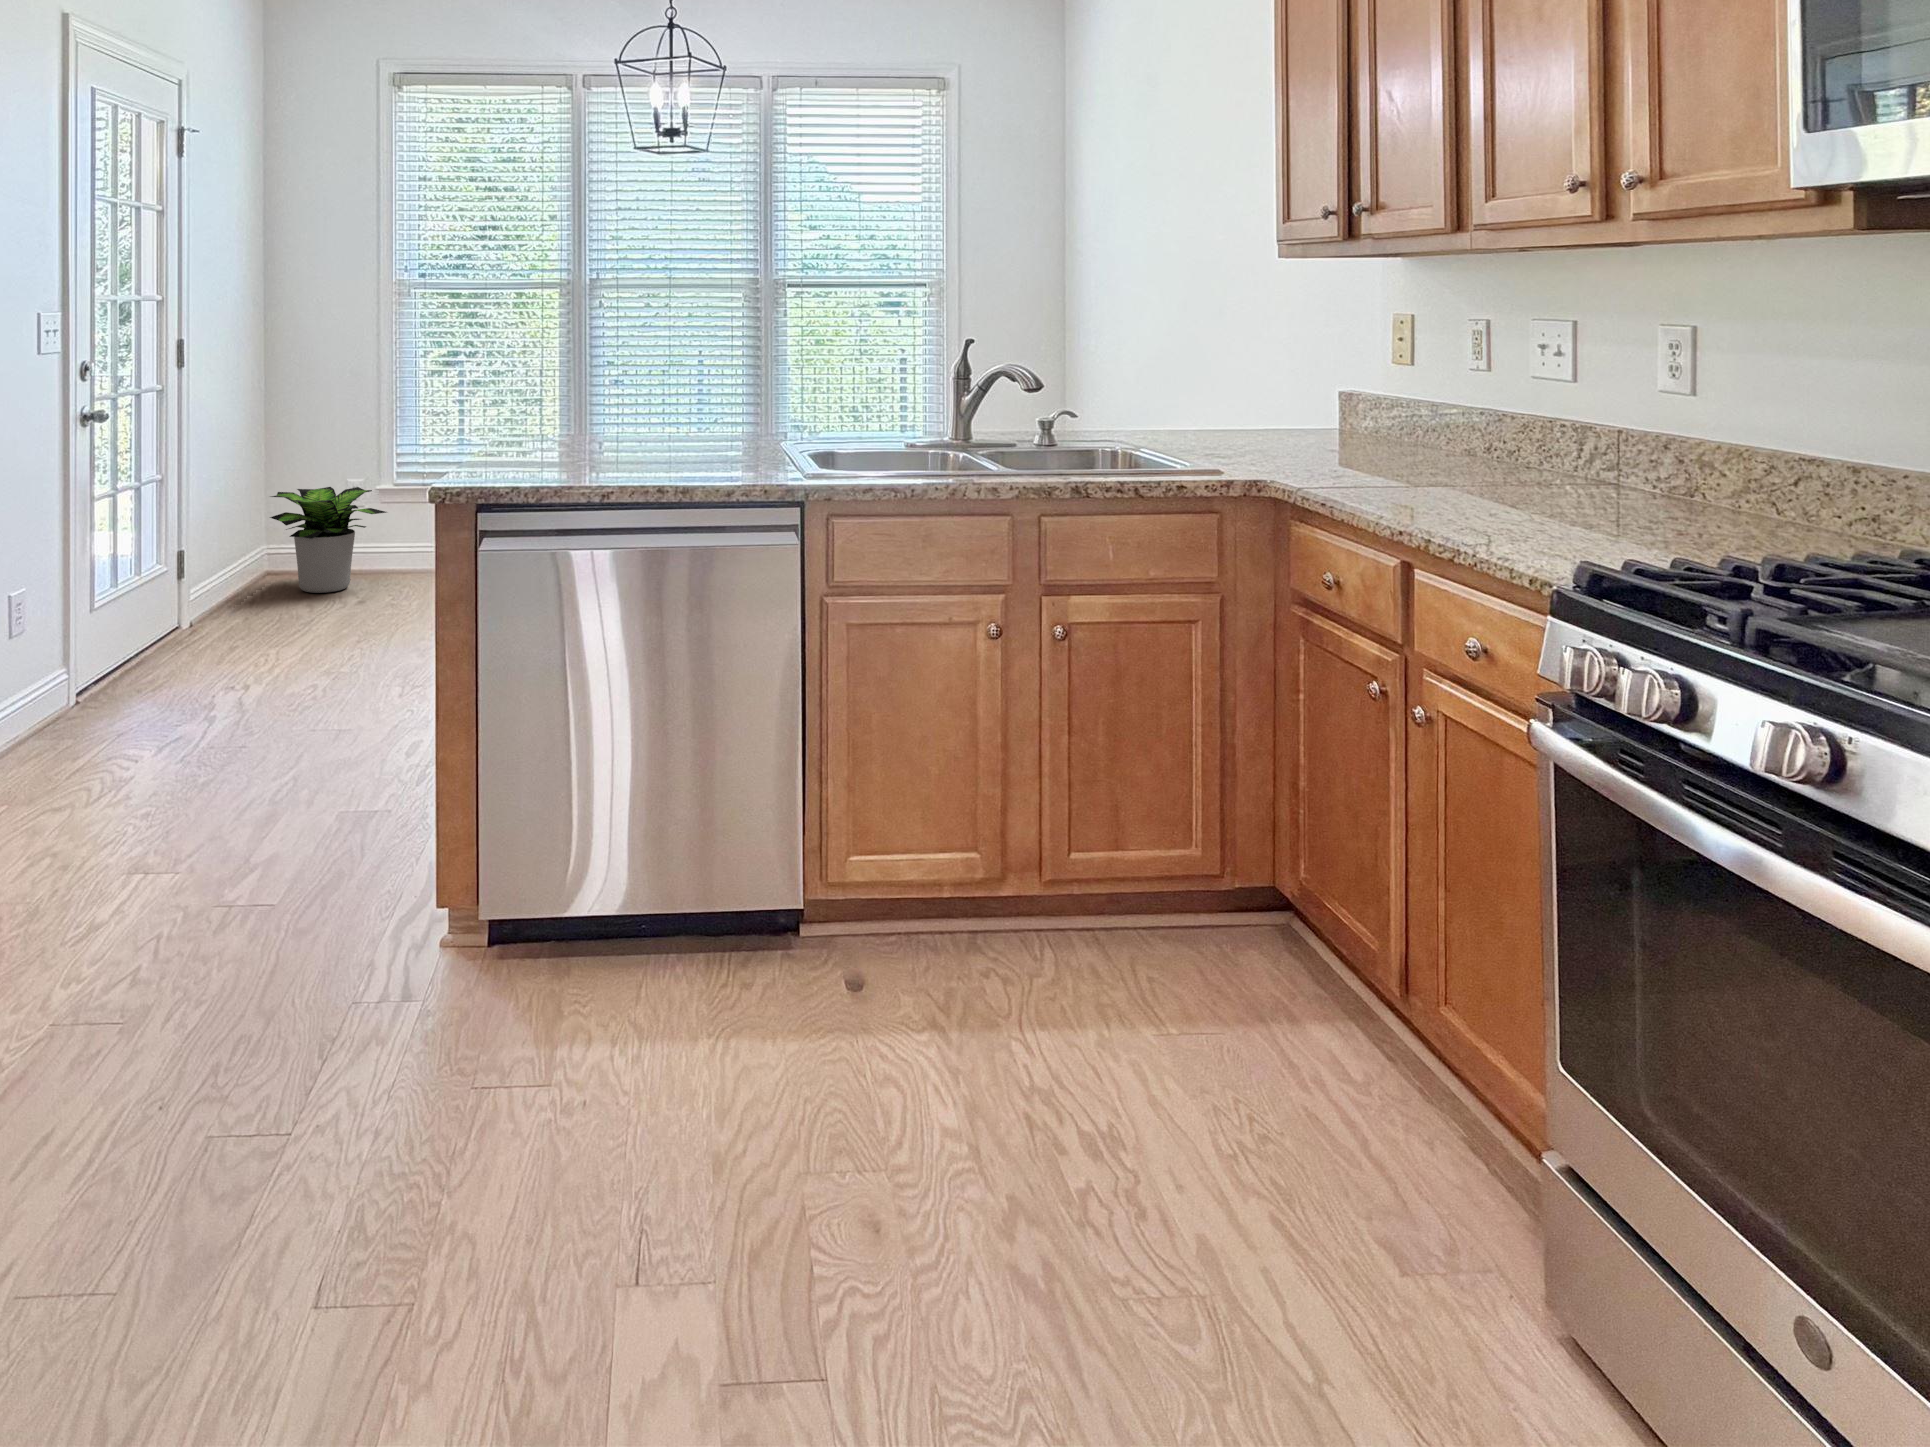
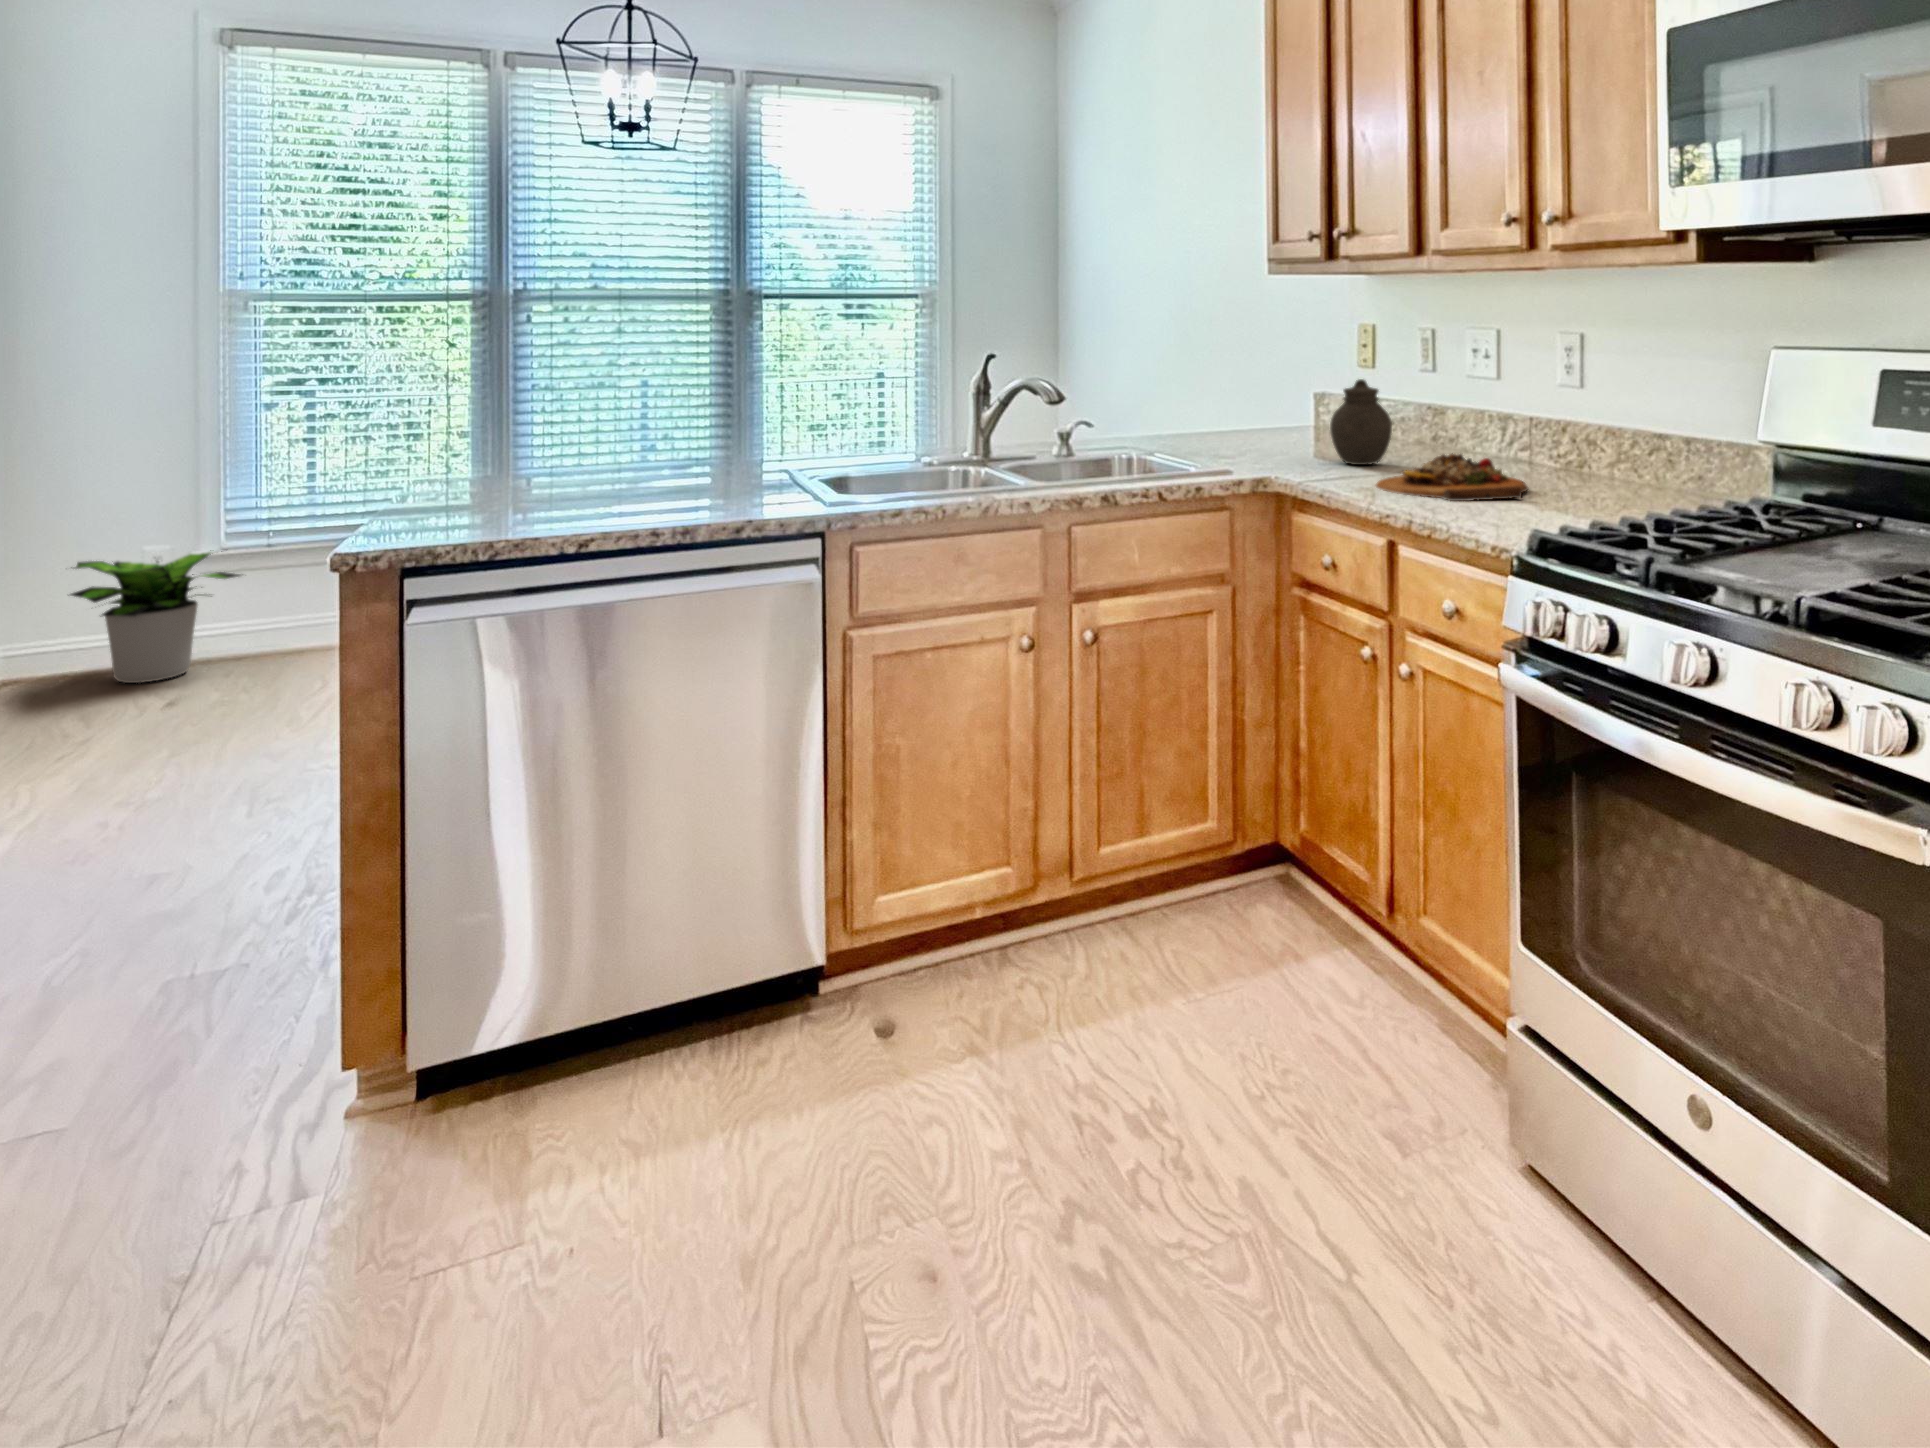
jar: none [1347,375,1425,474] -> present [1330,379,1392,465]
cutting board: none [1394,464,1601,523] -> present [1376,453,1528,501]

